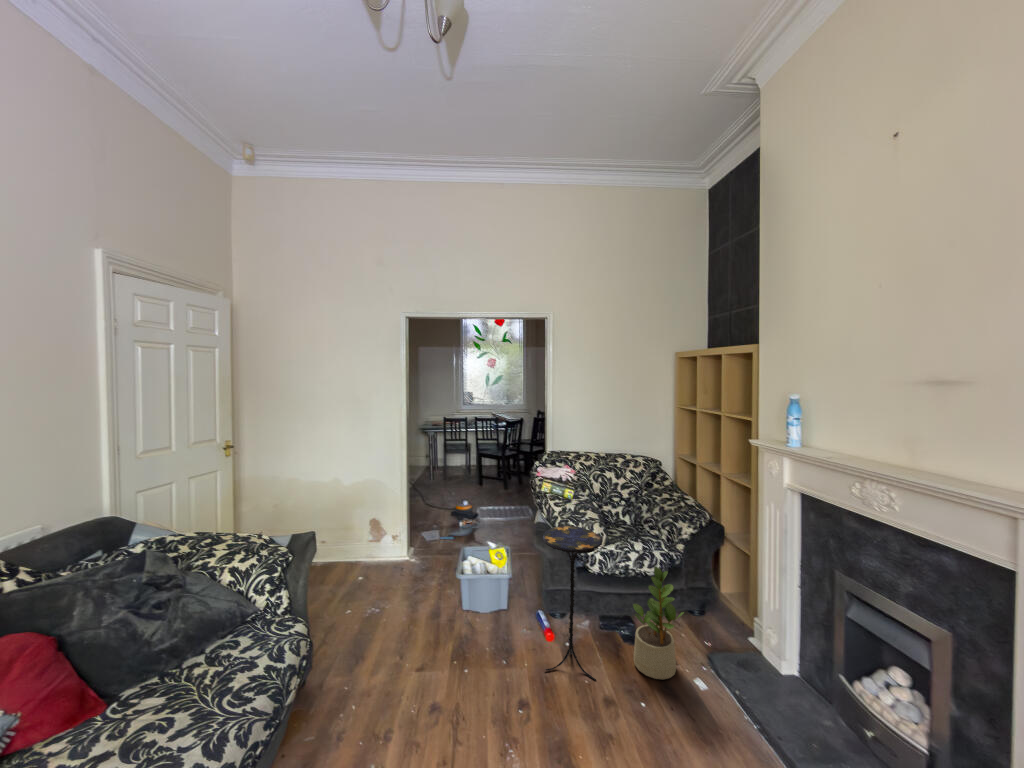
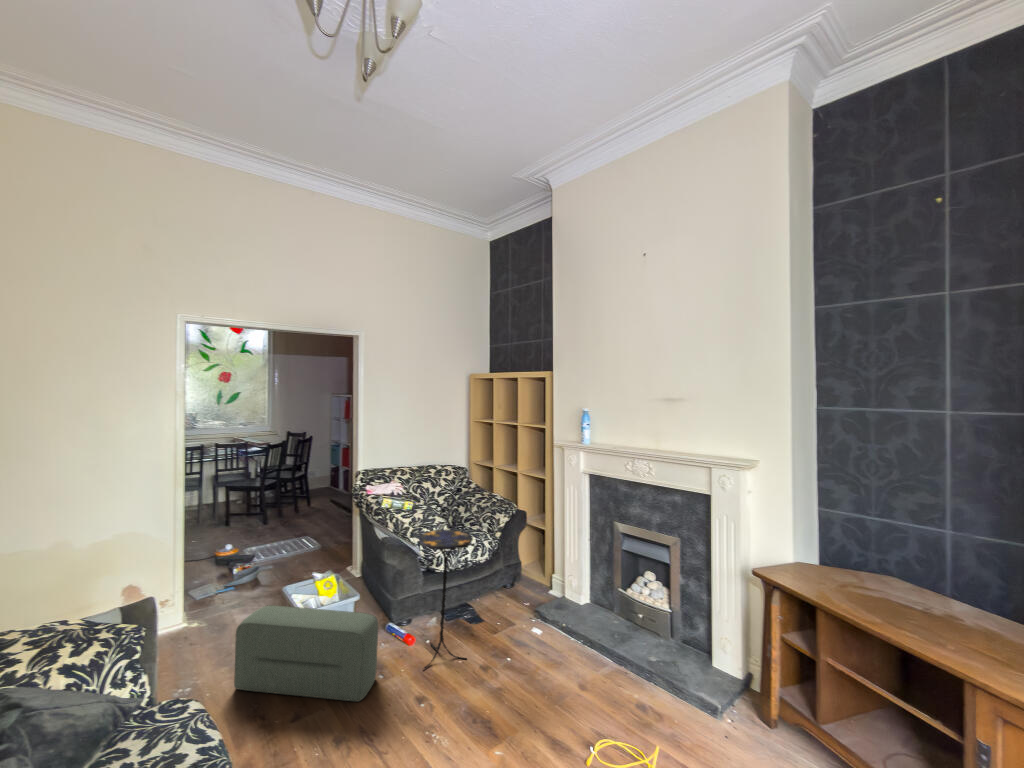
pouf: none [407,560,501,676] -> present [234,605,378,702]
potted plant: present [633,566,684,679] -> none [484,549,526,640]

